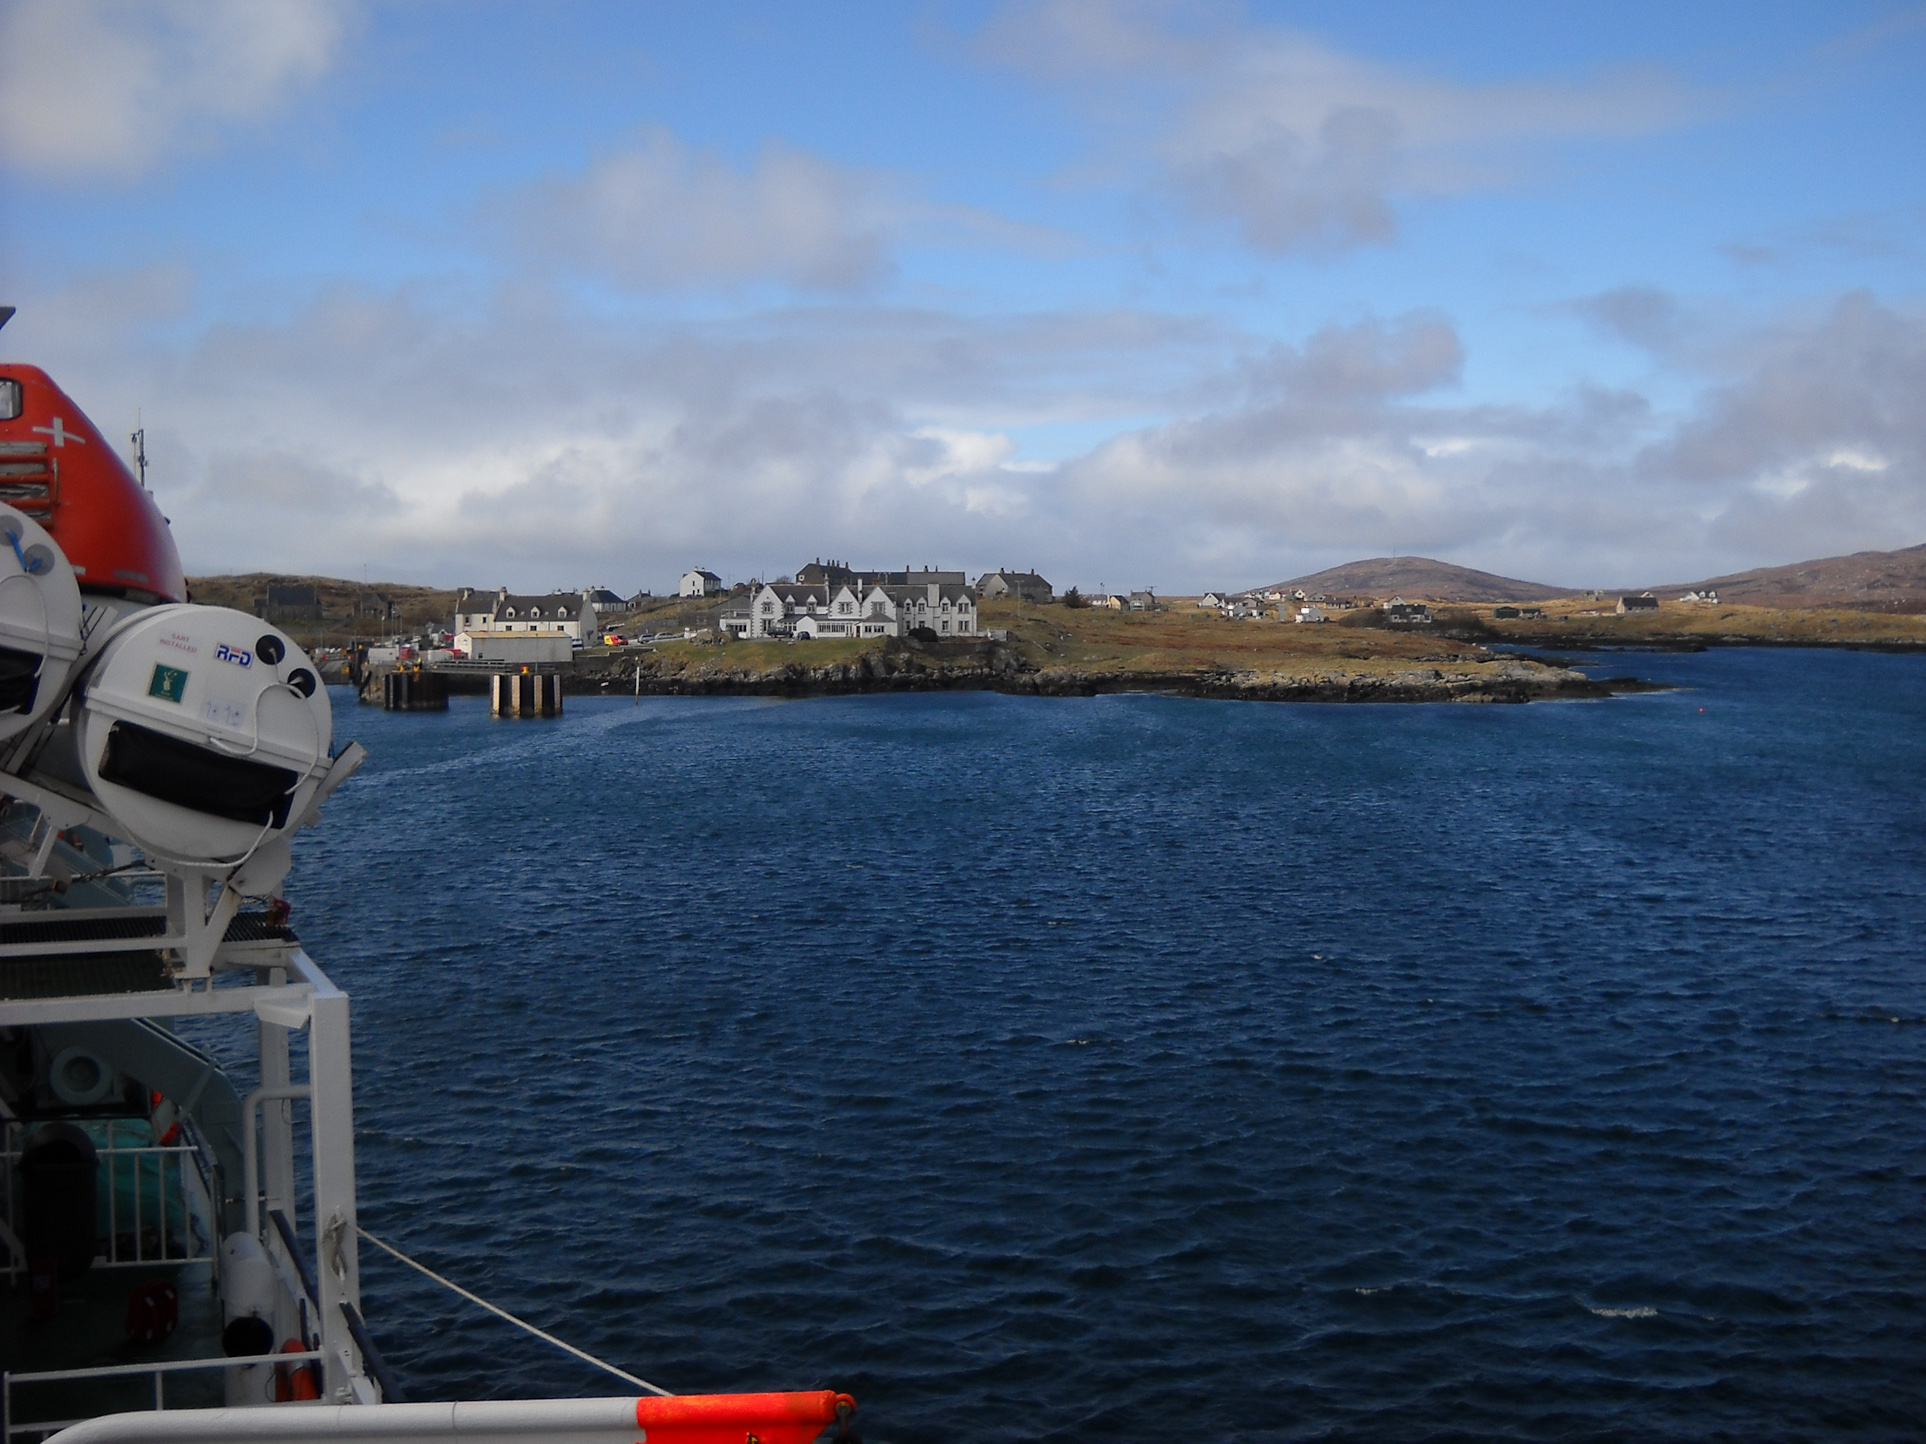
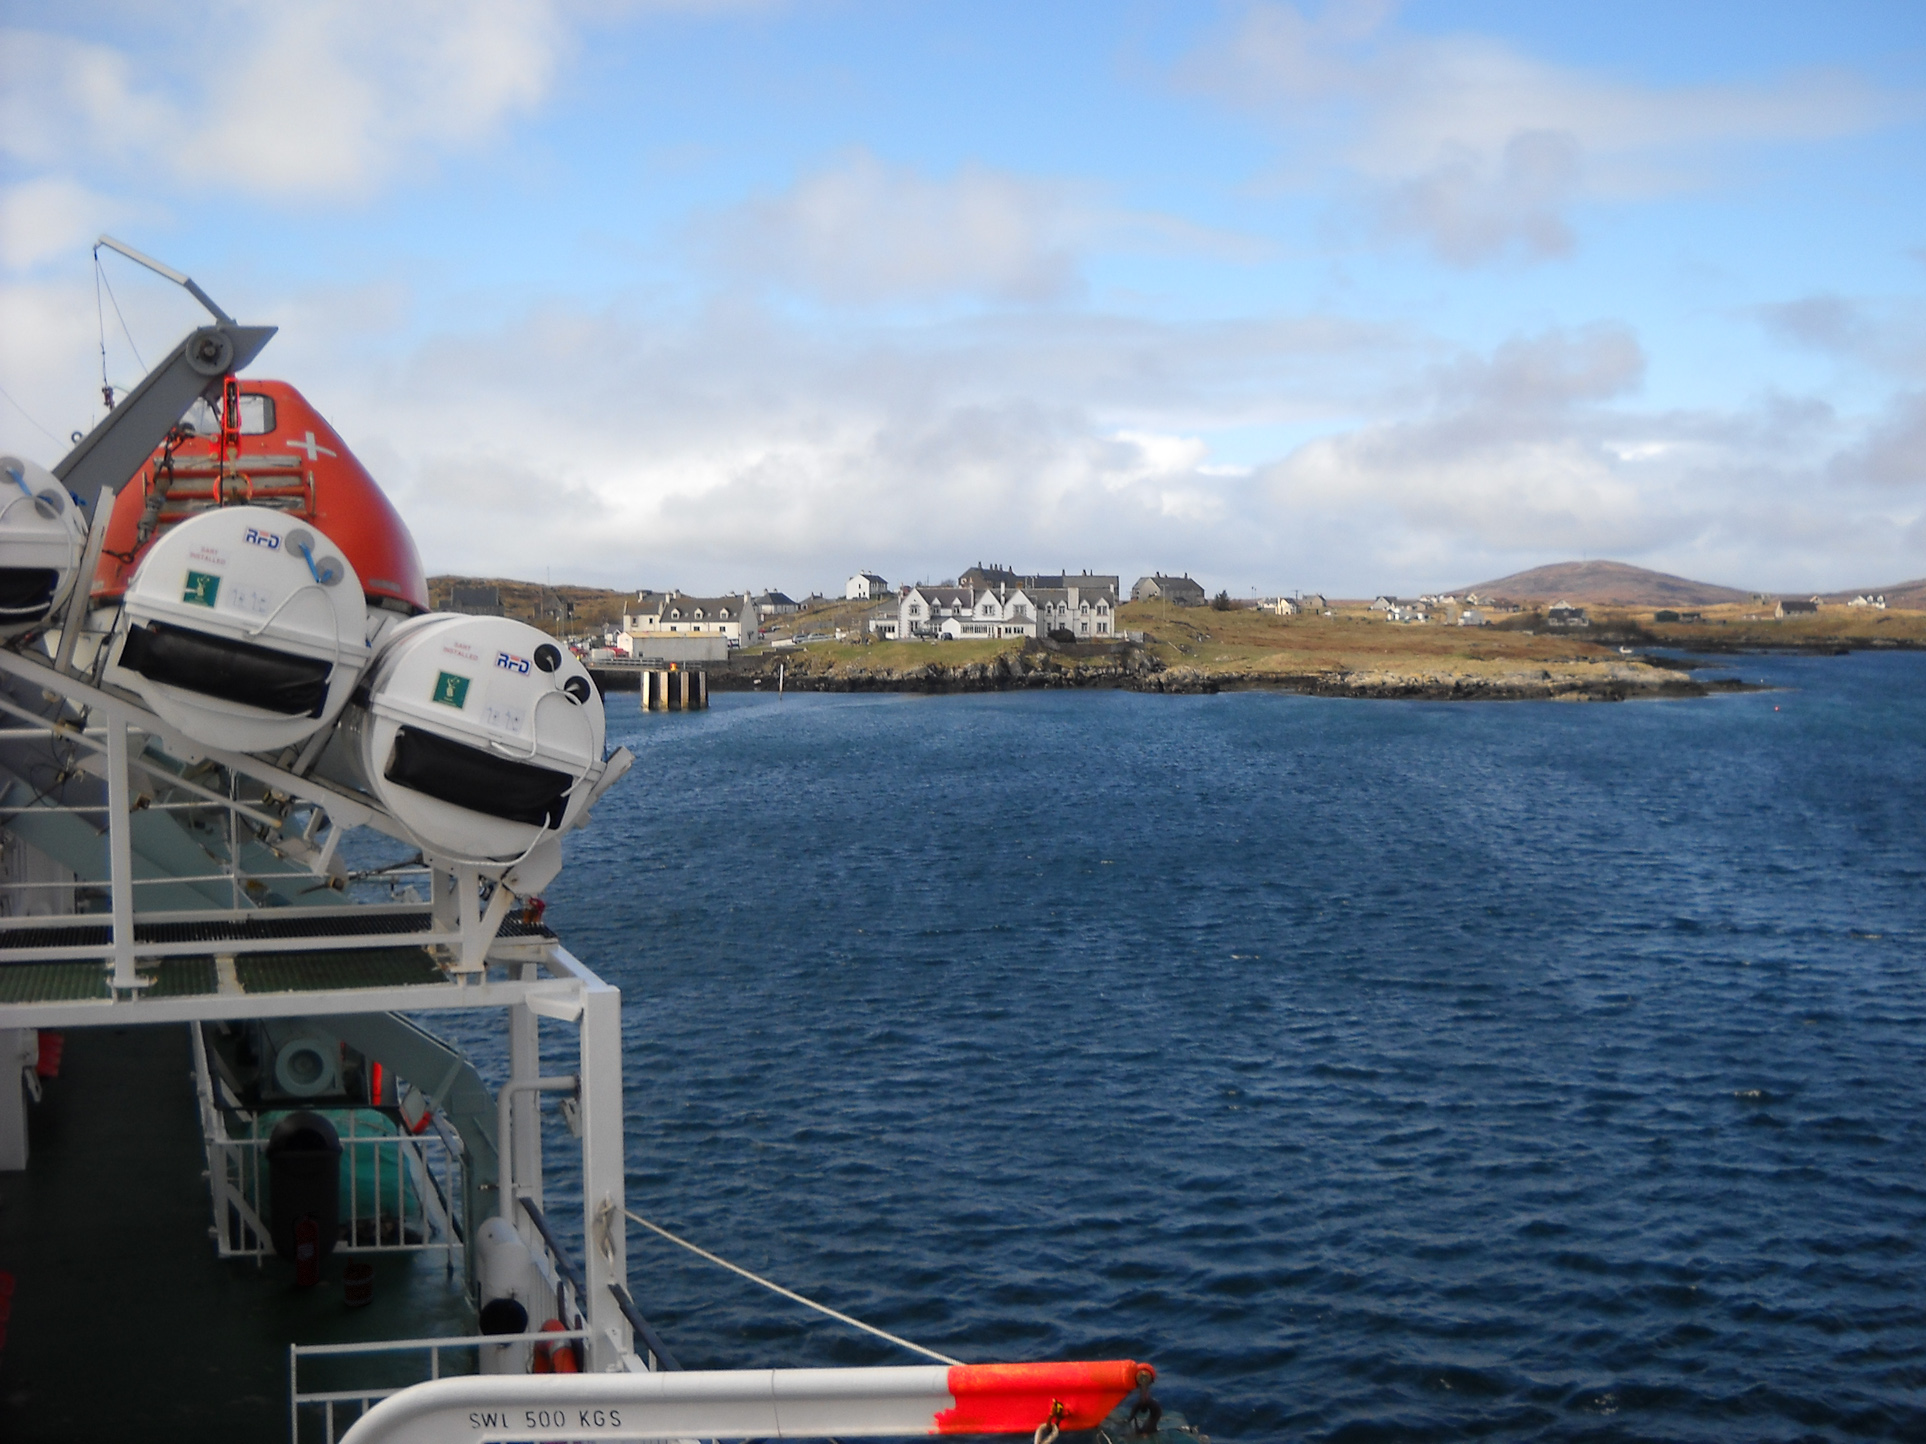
backpack: present [125,1279,178,1343] -> none [385,1251,433,1313]
bucket: none [78,1286,116,1339] -> present [342,1256,375,1307]

